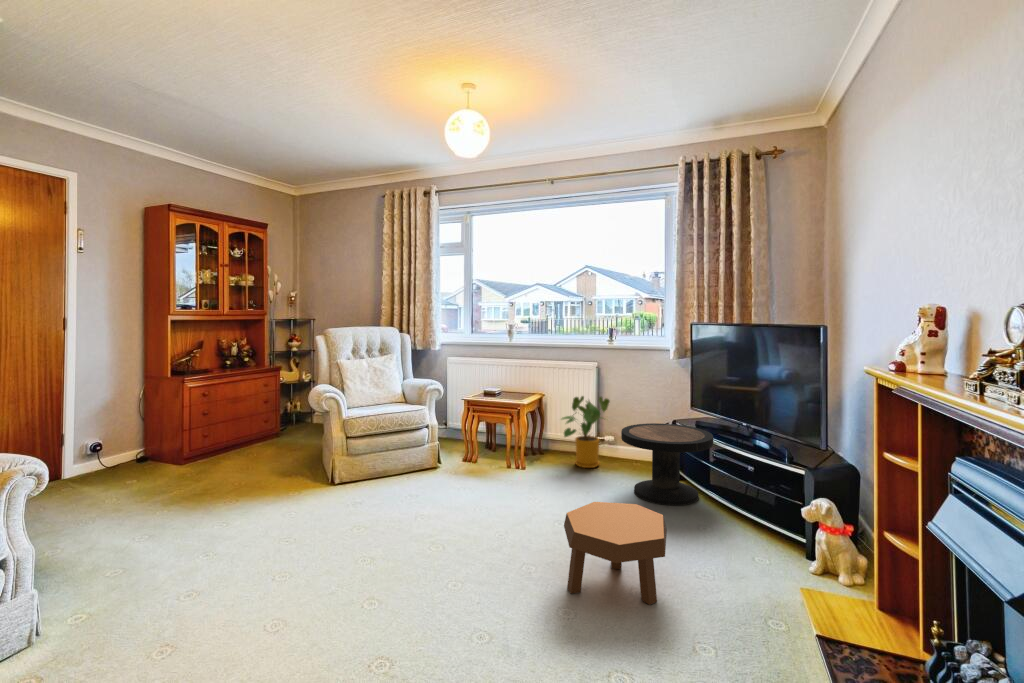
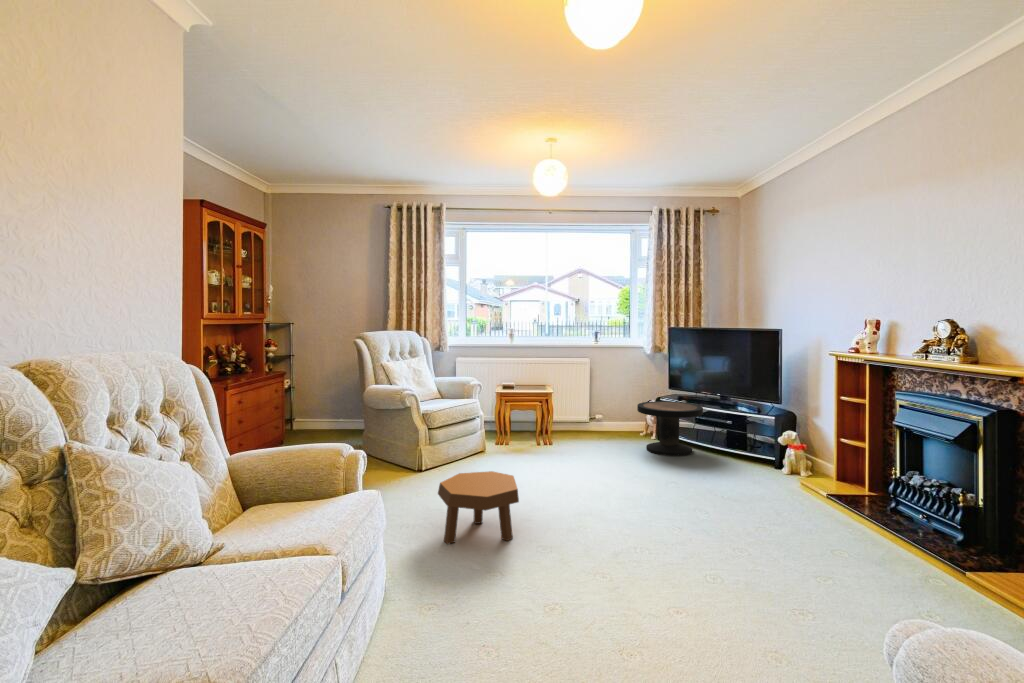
house plant: present [562,396,610,468] -> none [574,385,613,441]
footstool: present [564,502,667,605] -> present [438,471,519,544]

